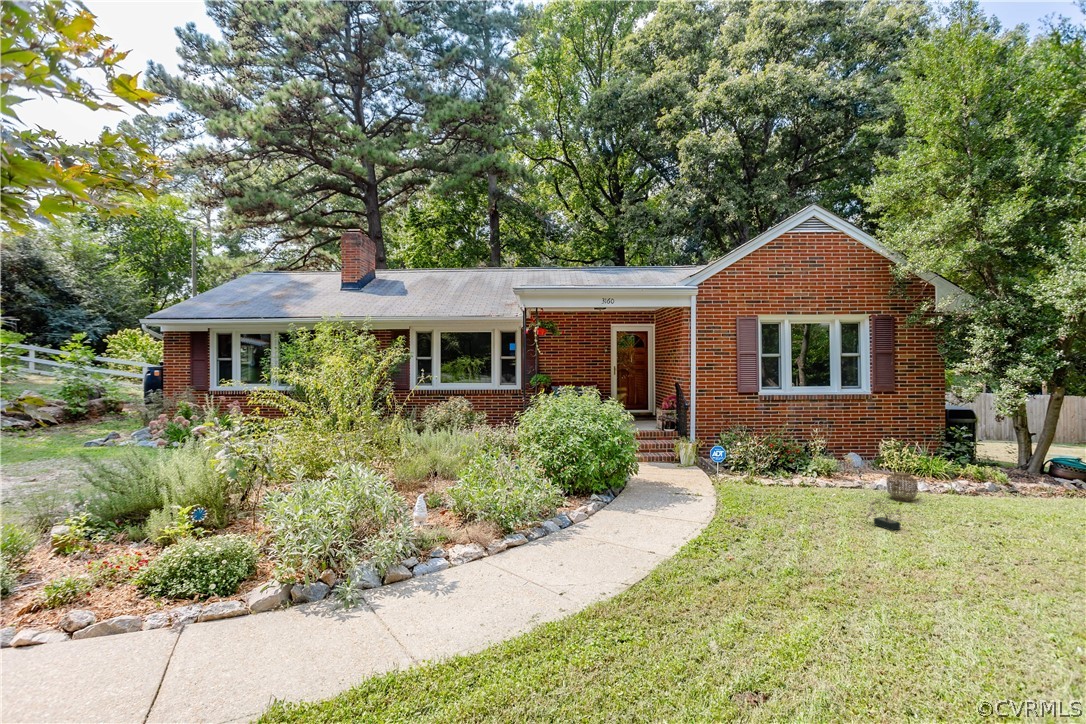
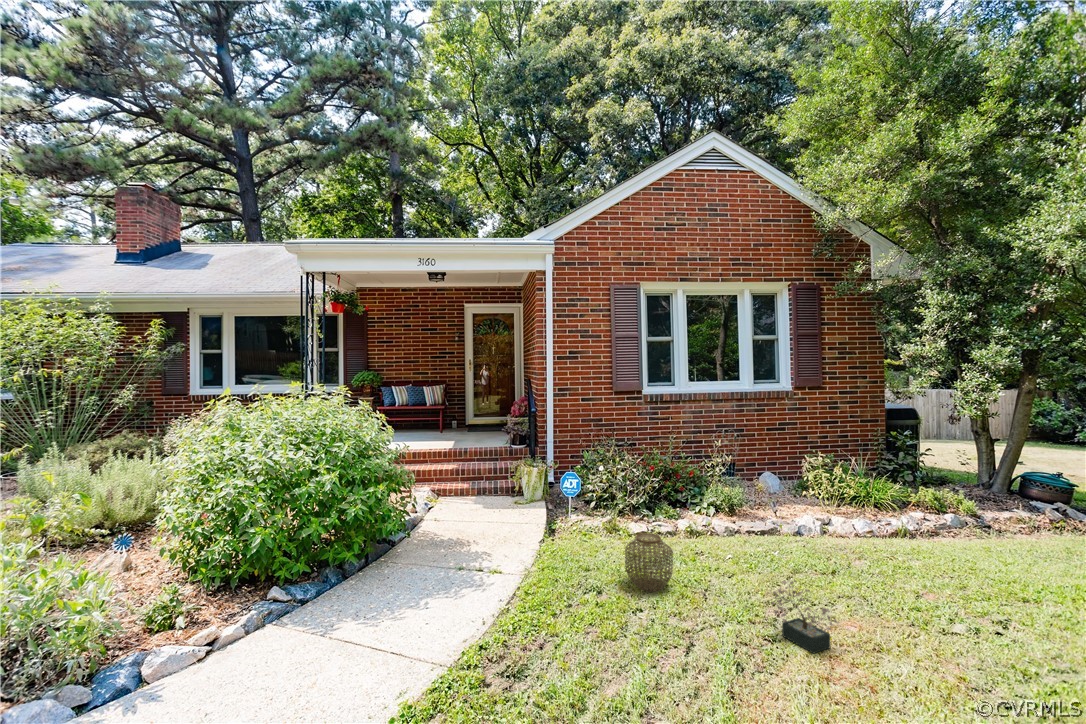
woven basket: present [887,472,918,502] -> present [625,533,673,591]

